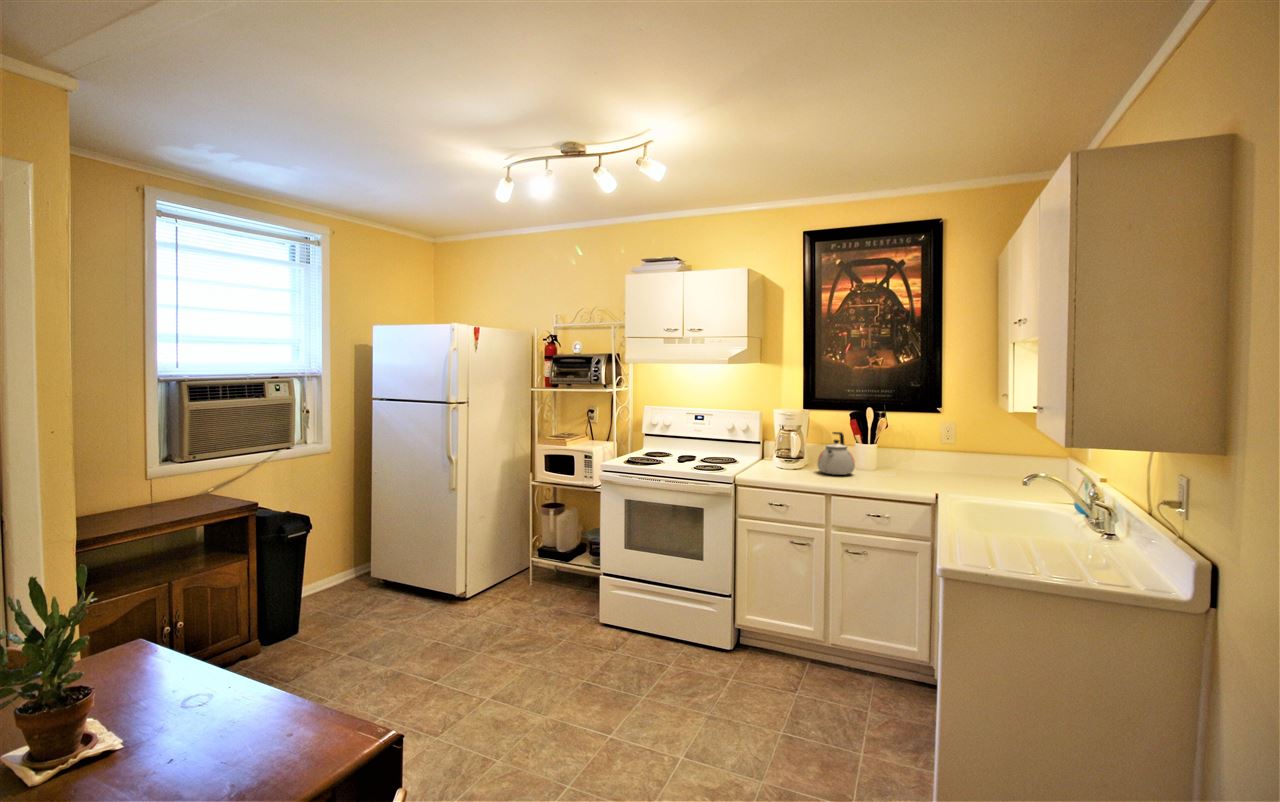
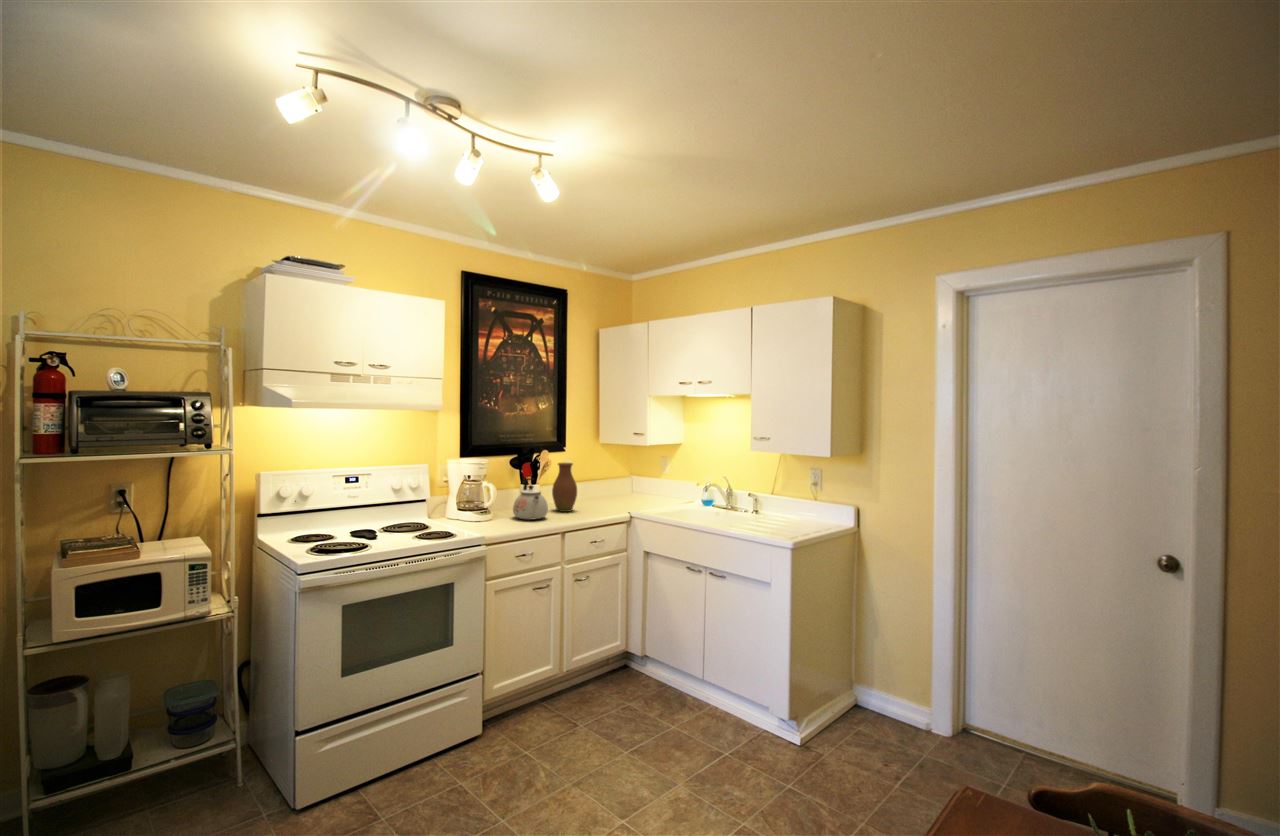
vase: none [883,421,914,477] -> present [552,463,577,512]

